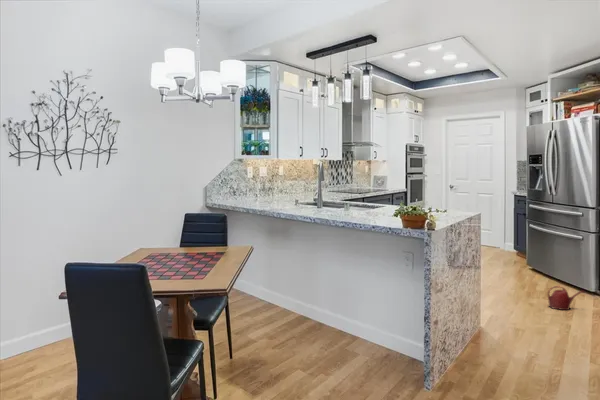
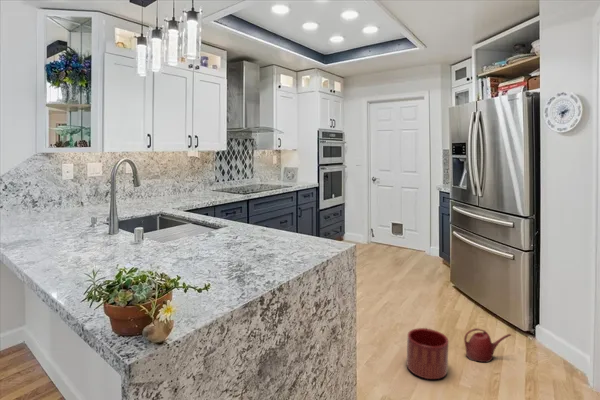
planter: none [505,284,537,315] -> present [407,328,449,379]

